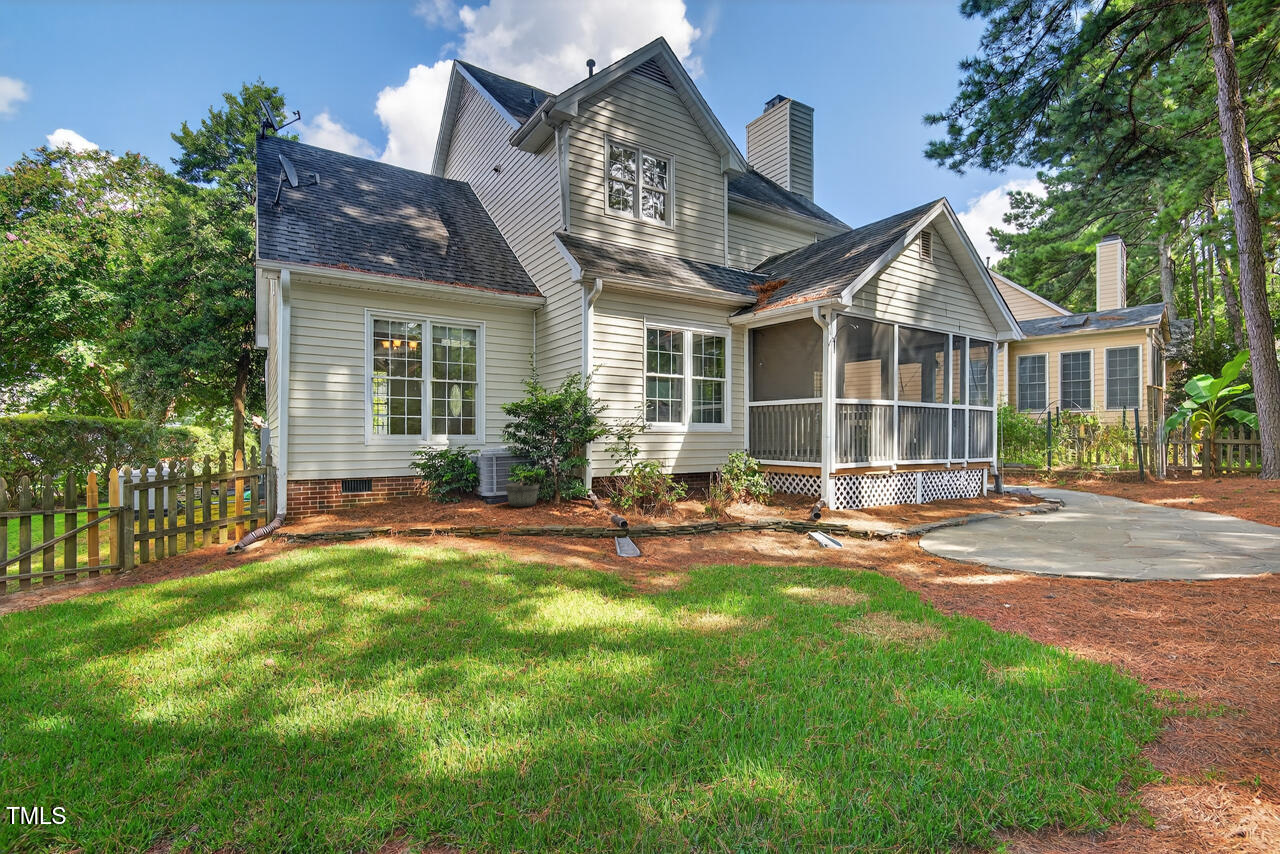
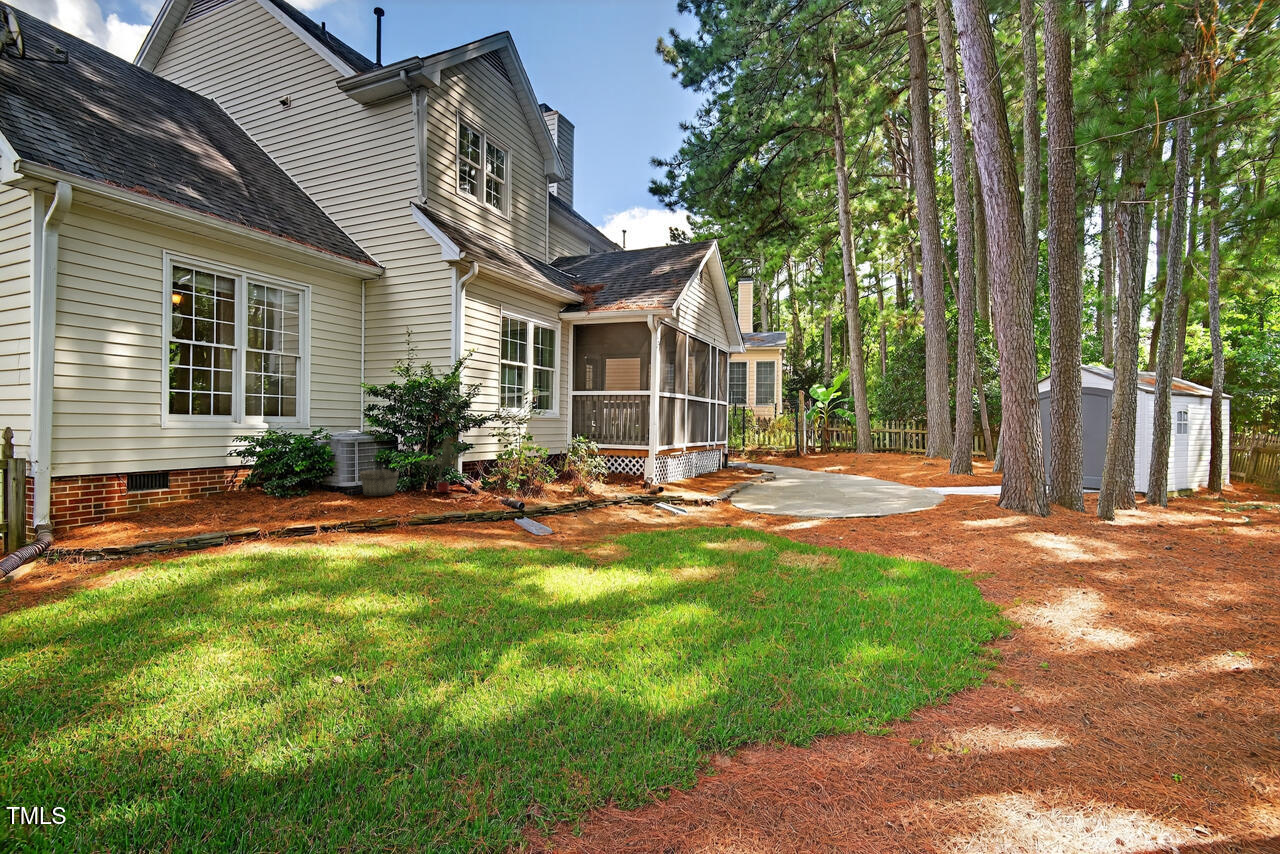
potted tree: none [552,452,597,507] -> present [421,437,465,493]

